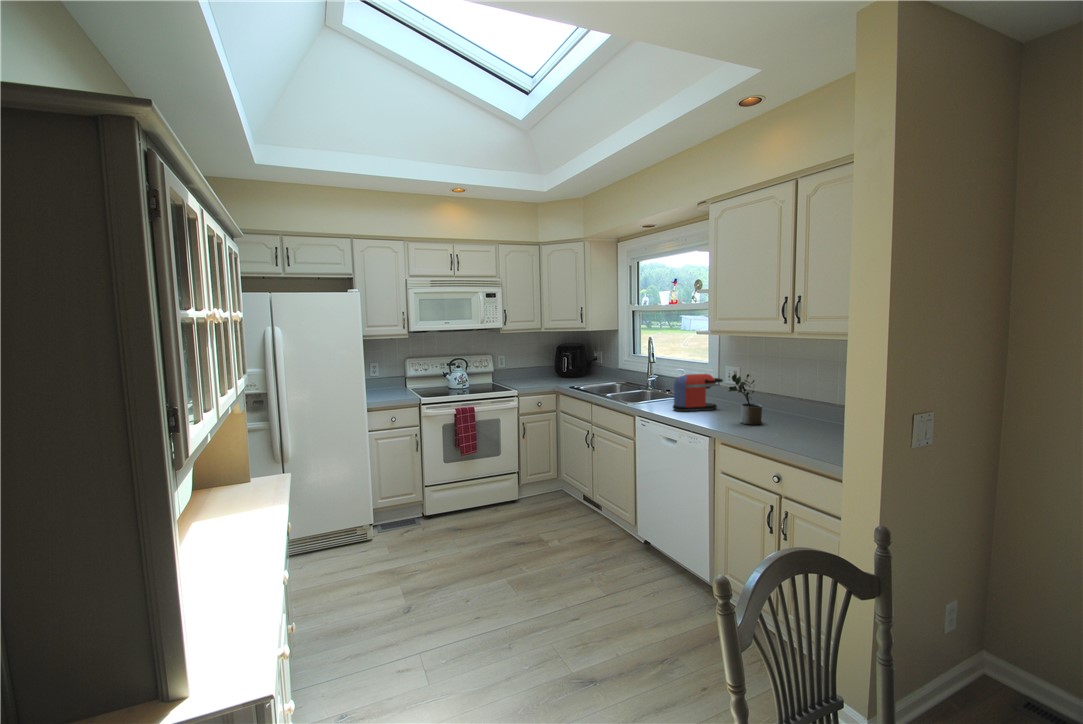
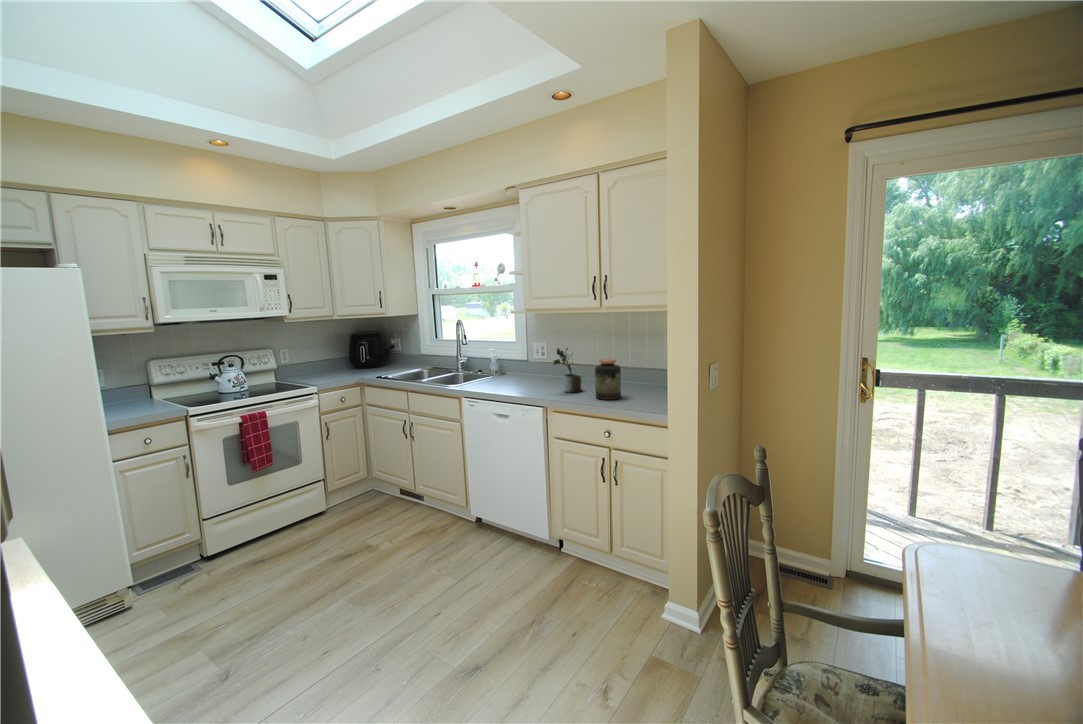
coffee maker: present [673,374,723,411] -> none [498,351,539,388]
jar: none [771,390,805,439] -> present [595,359,621,400]

